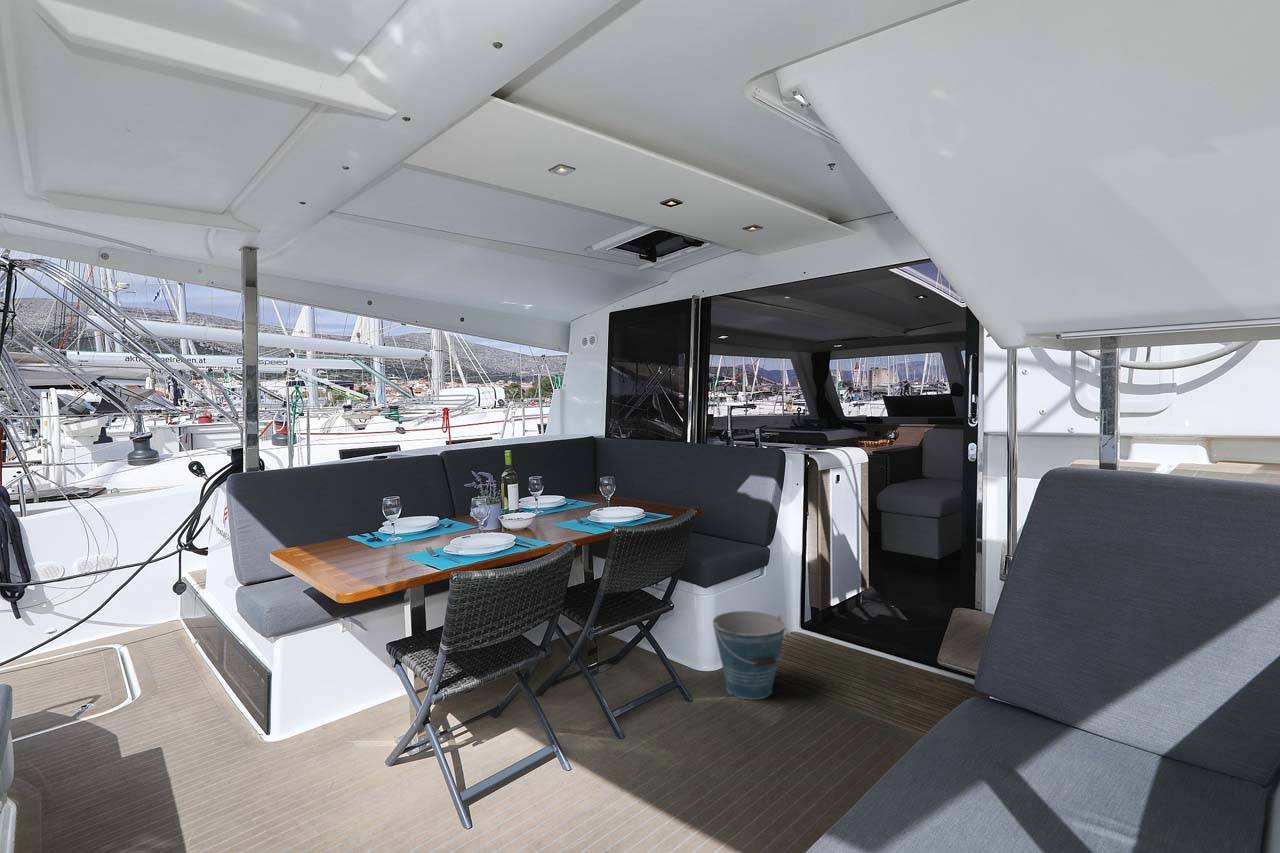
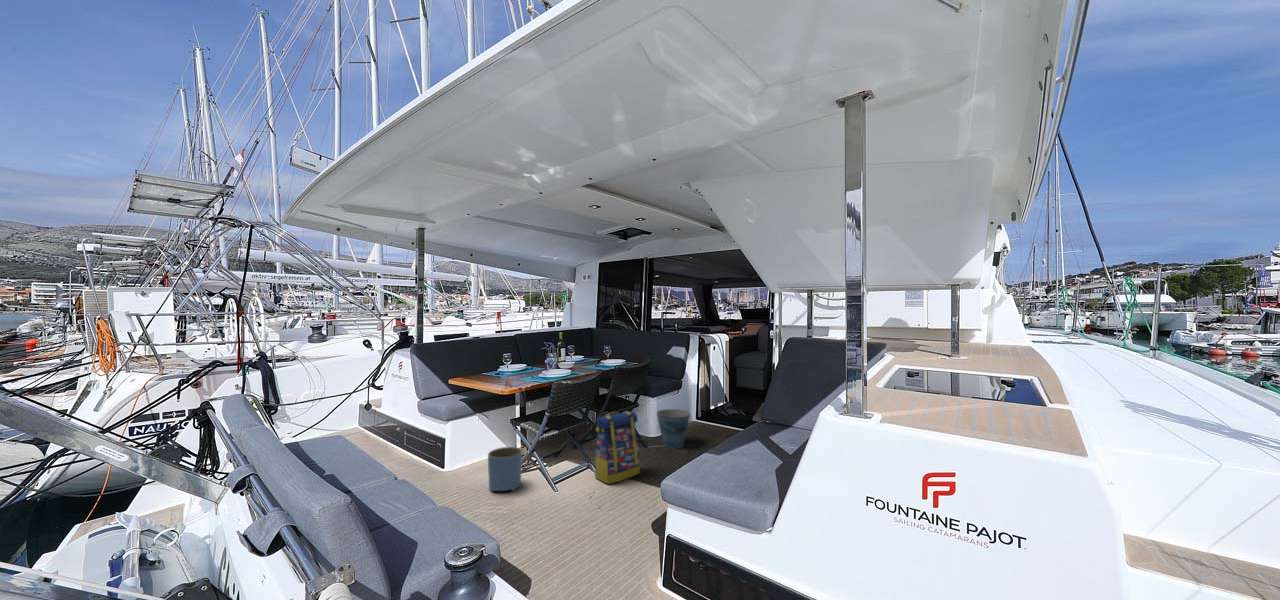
backpack: none [565,631,668,804] -> present [595,411,640,484]
planter: none [320,709,401,817] -> present [488,447,523,491]

